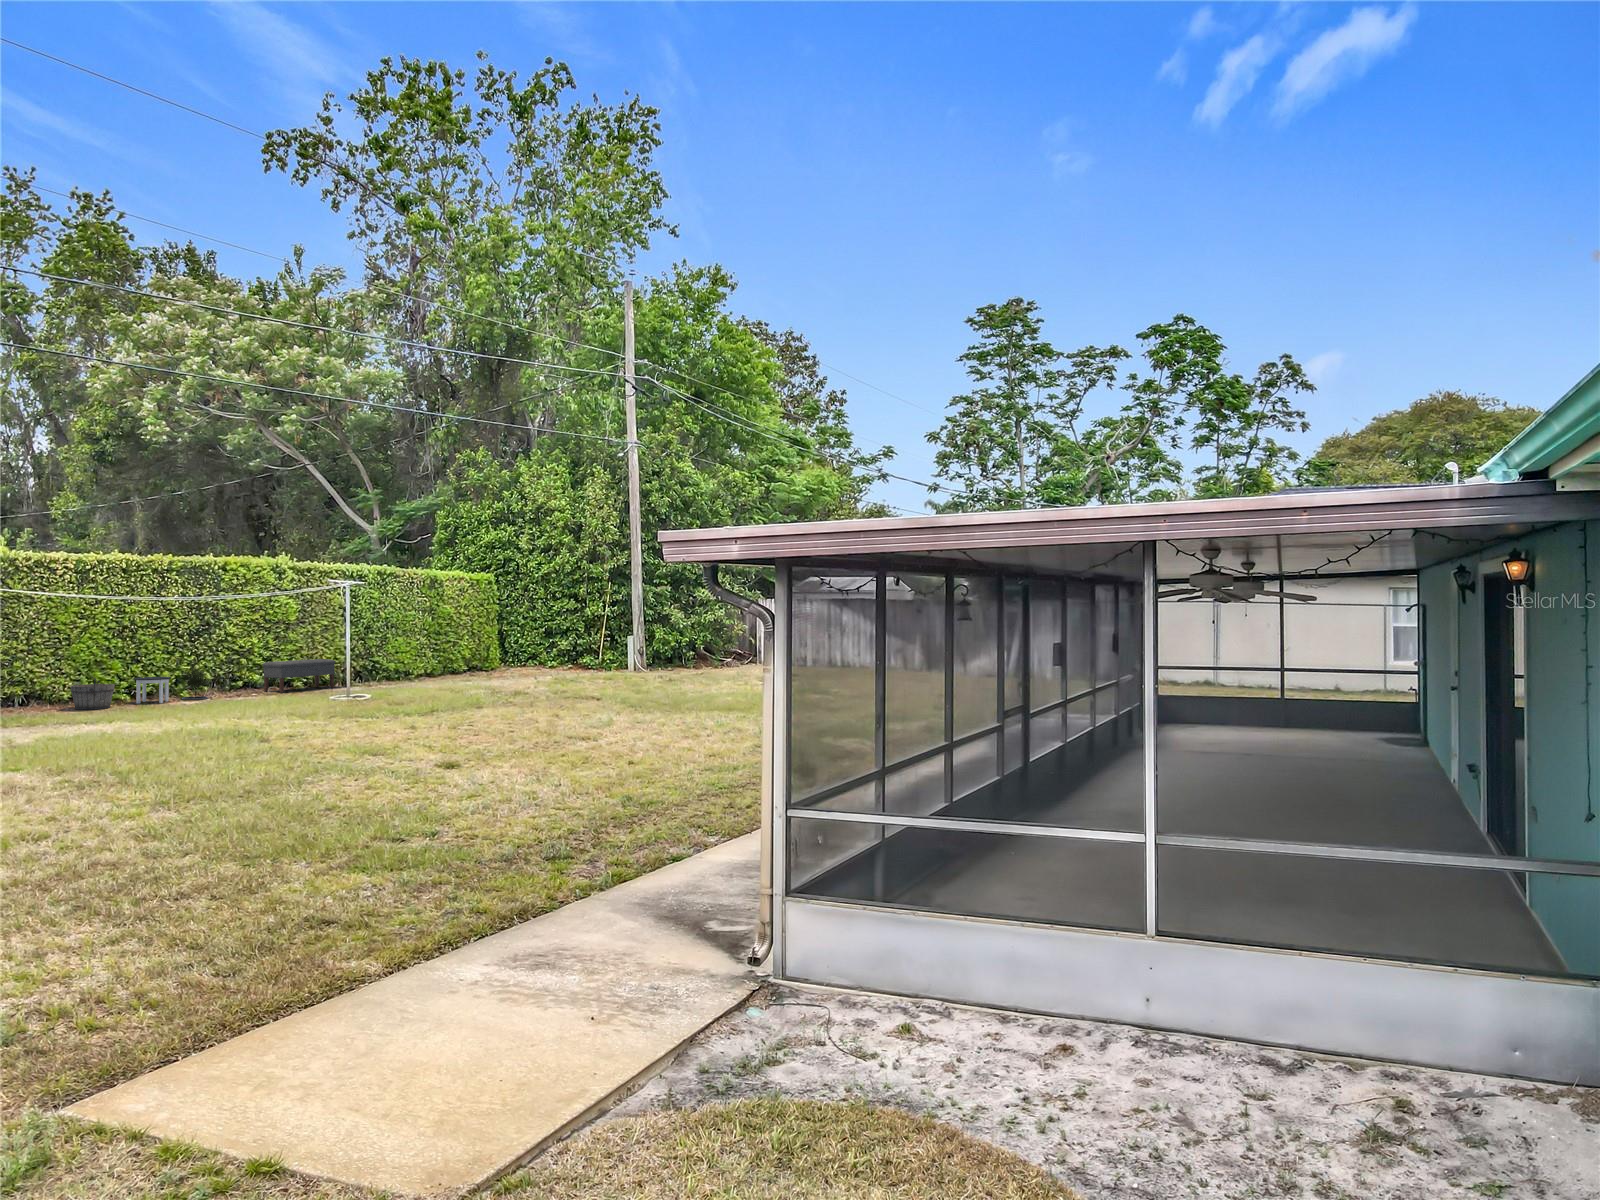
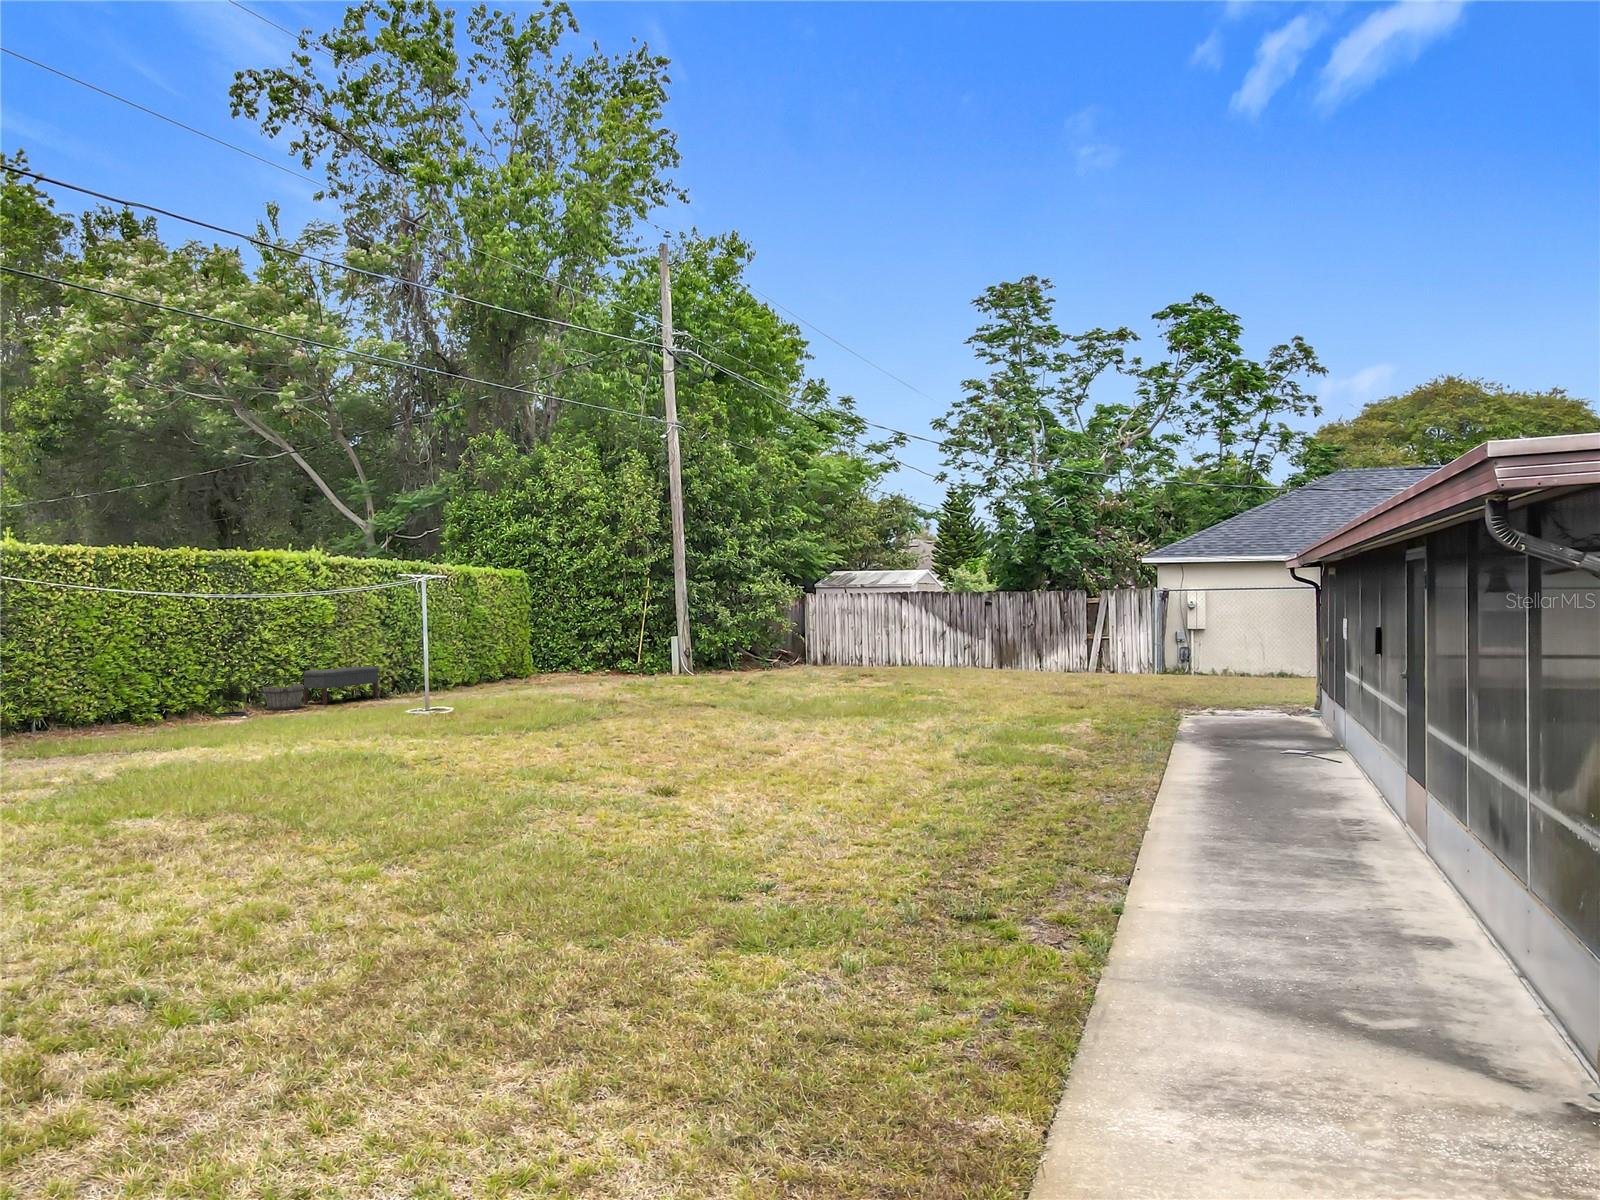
wooden bucket: present [71,677,115,710] -> present [263,677,304,710]
round table: present [134,677,171,704] -> none [164,690,207,722]

